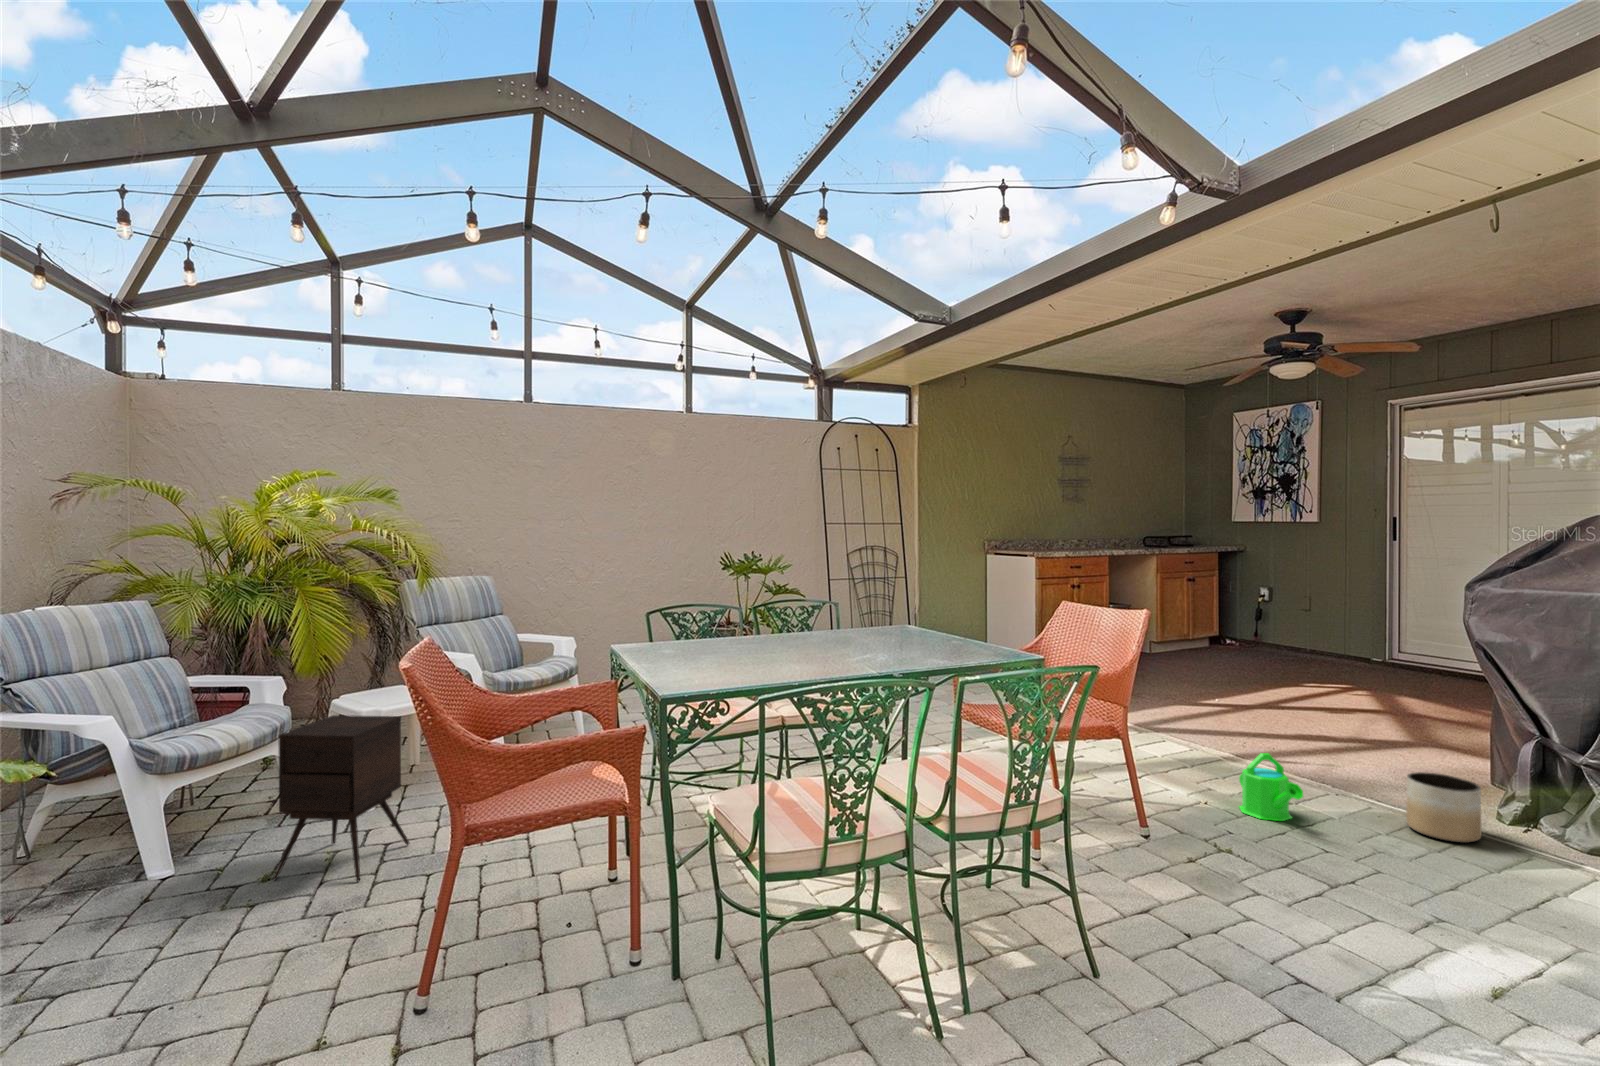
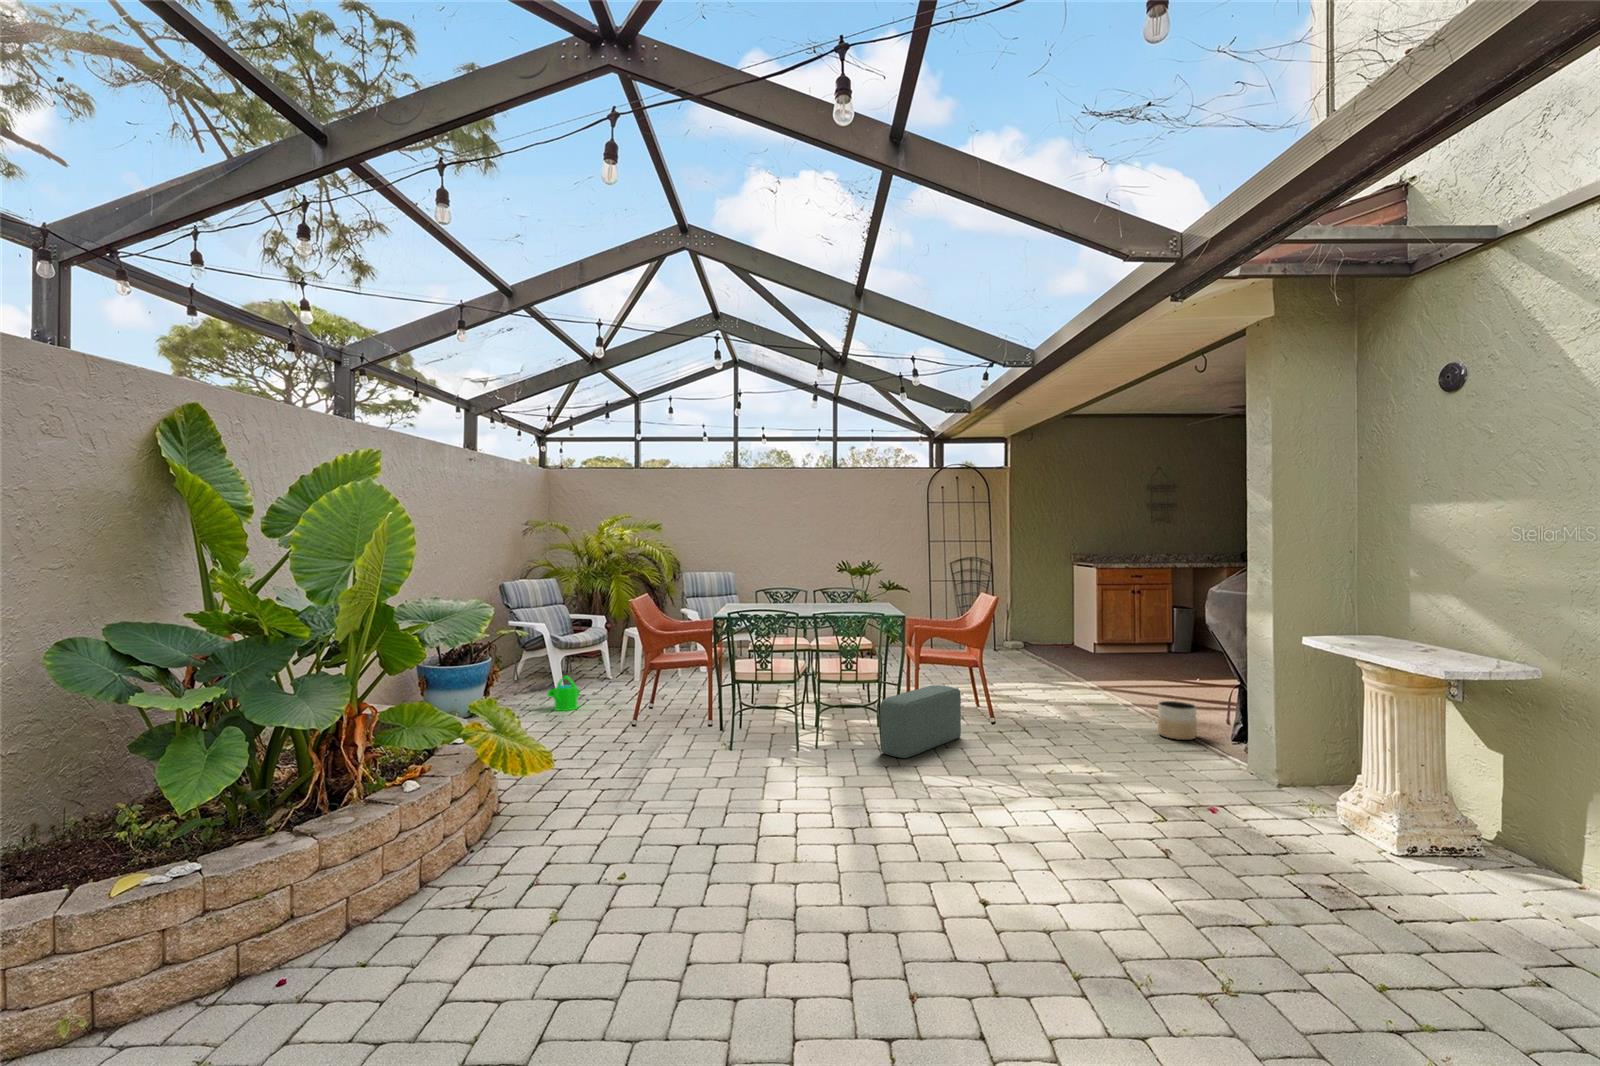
side table: present [273,715,409,882] -> none [596,631,648,699]
watering can: present [1239,753,1303,821] -> present [547,676,580,711]
pouf: none [1118,800,1215,1019] -> present [880,685,961,758]

